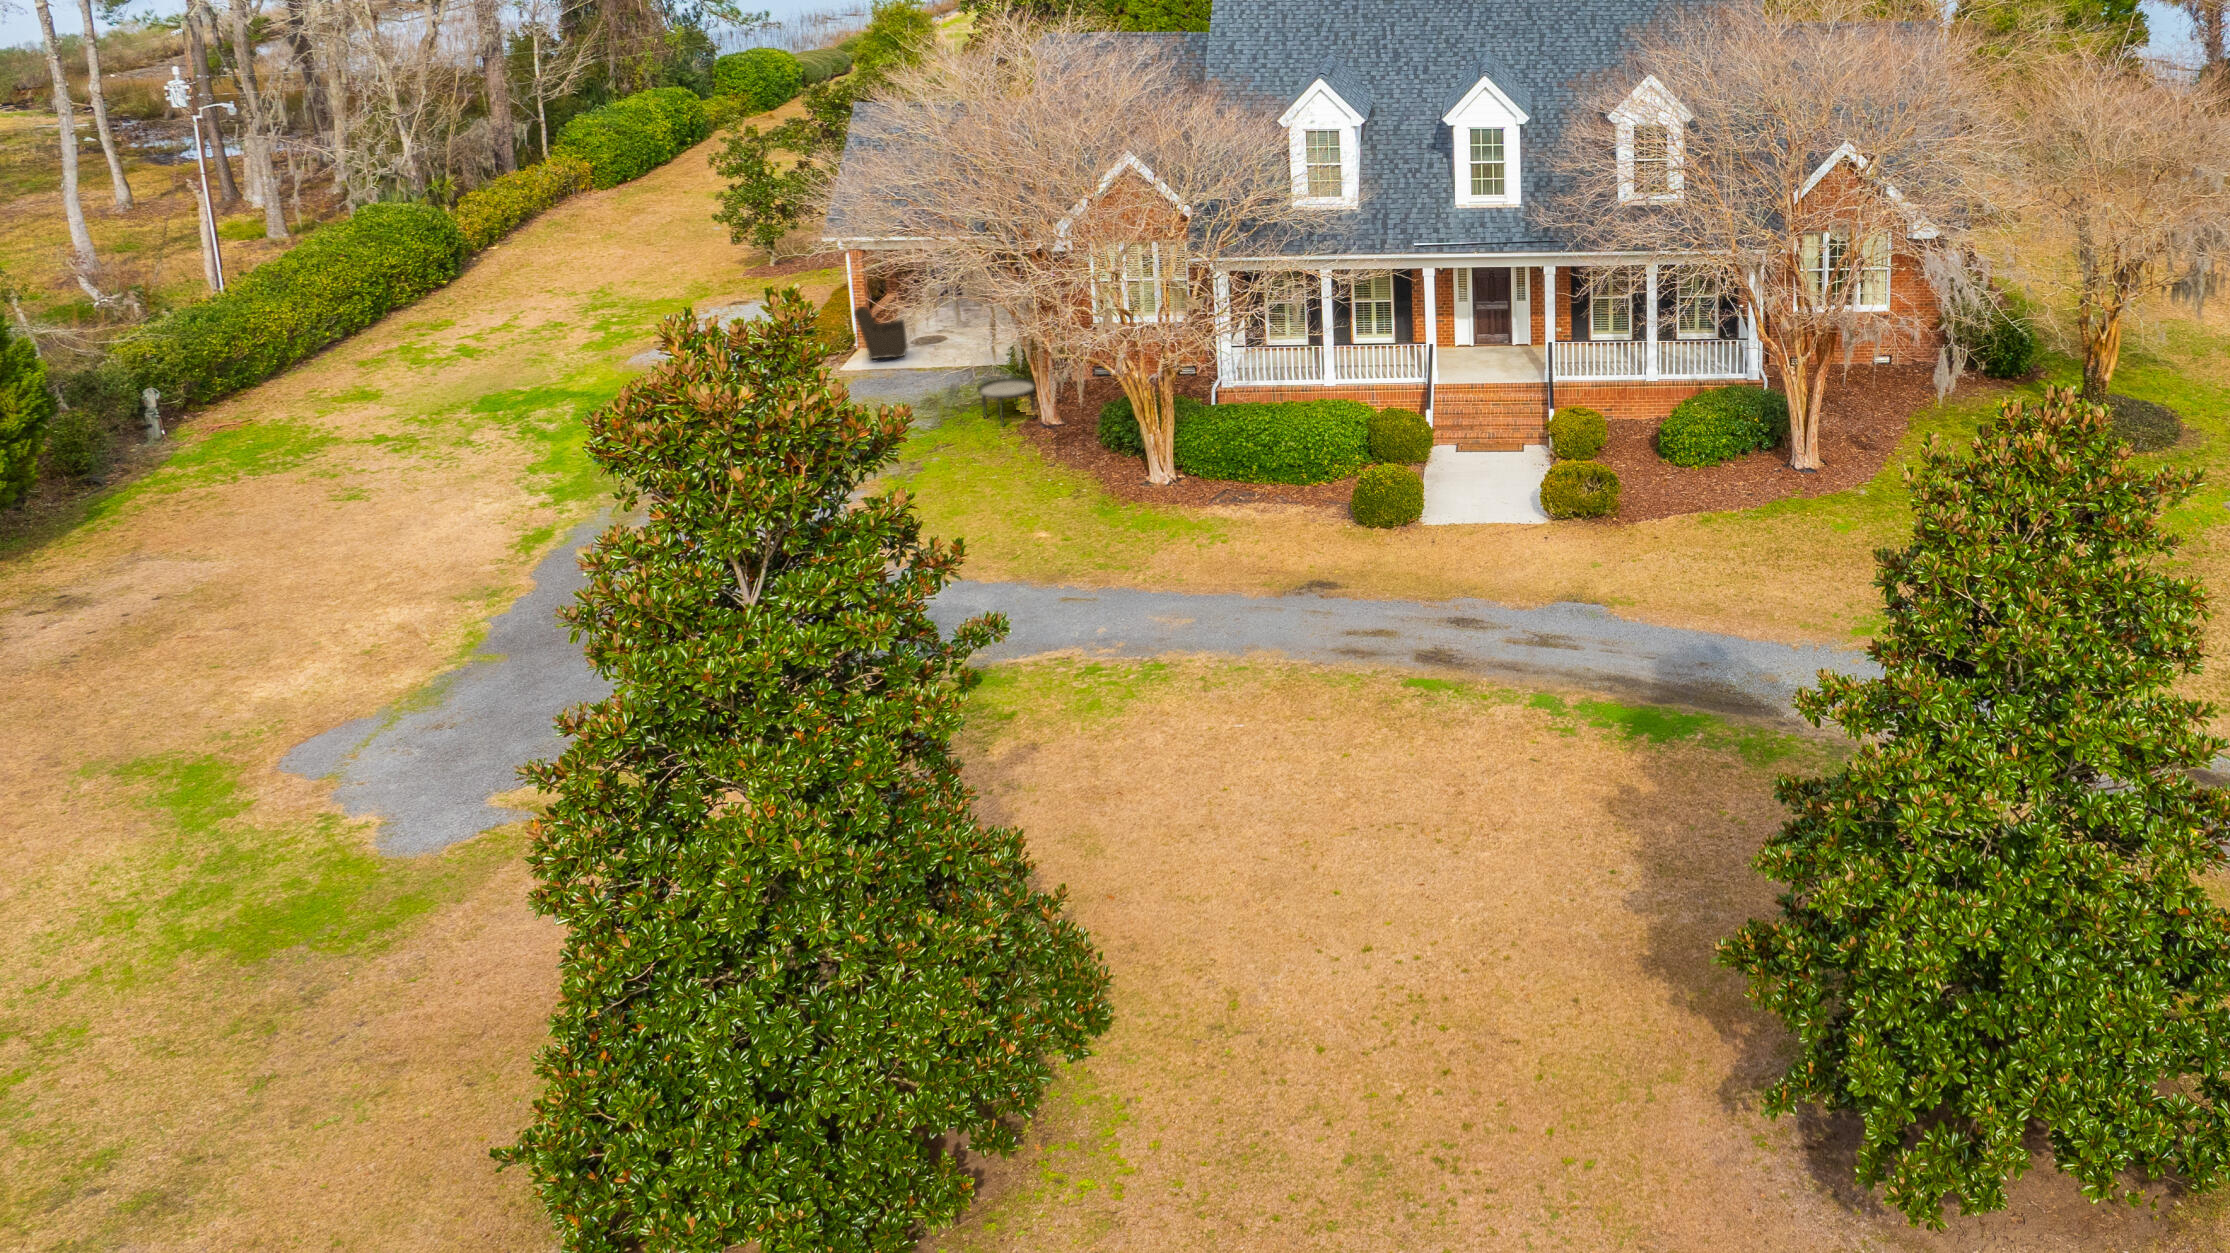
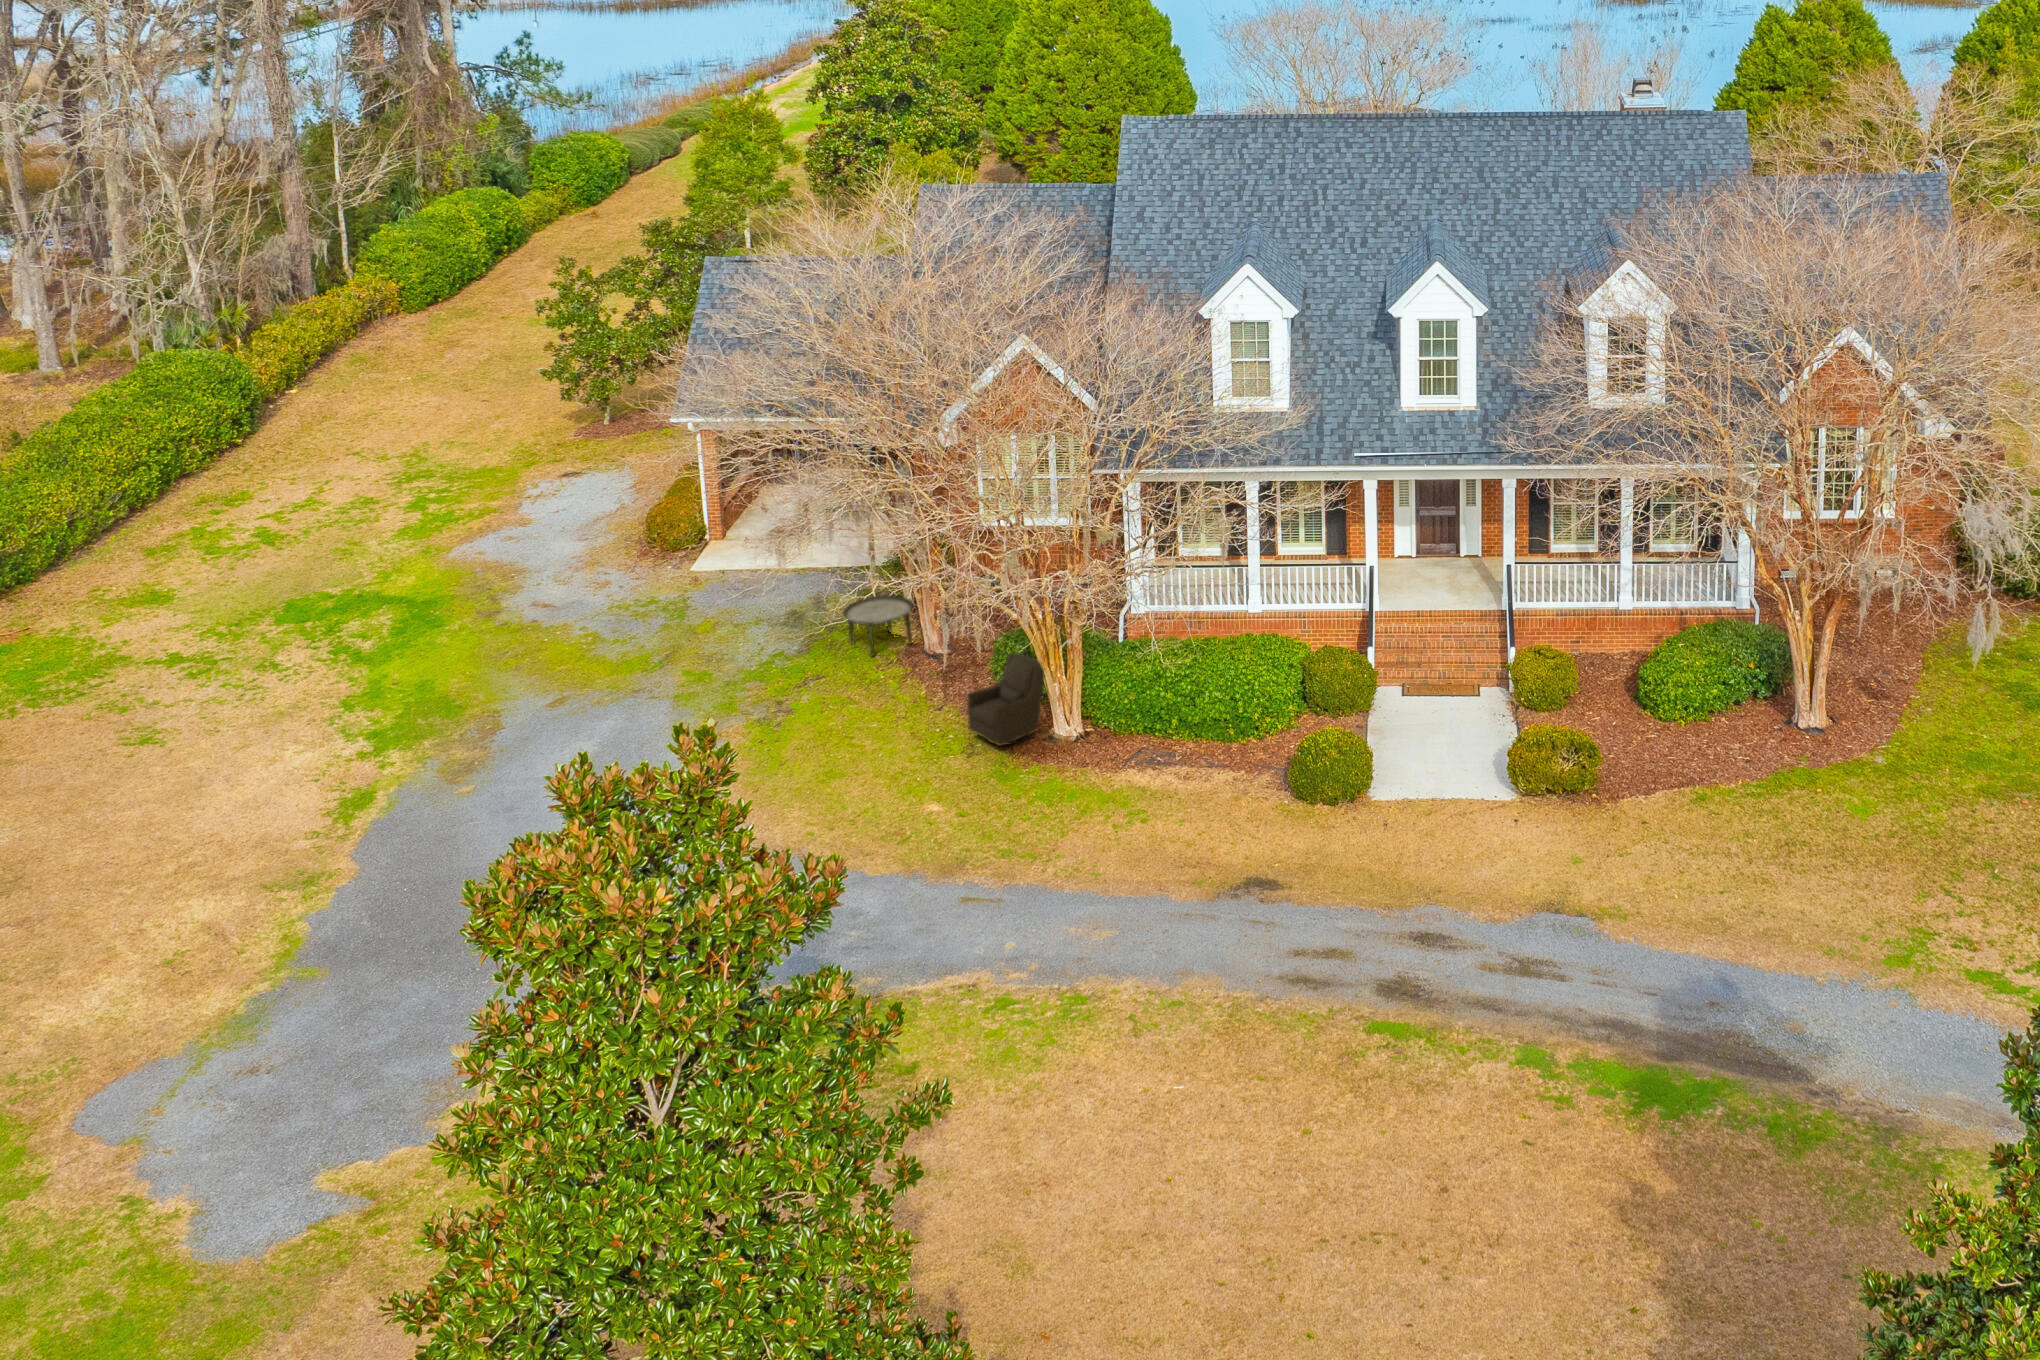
chair: present [854,306,907,360] -> present [967,653,1045,746]

